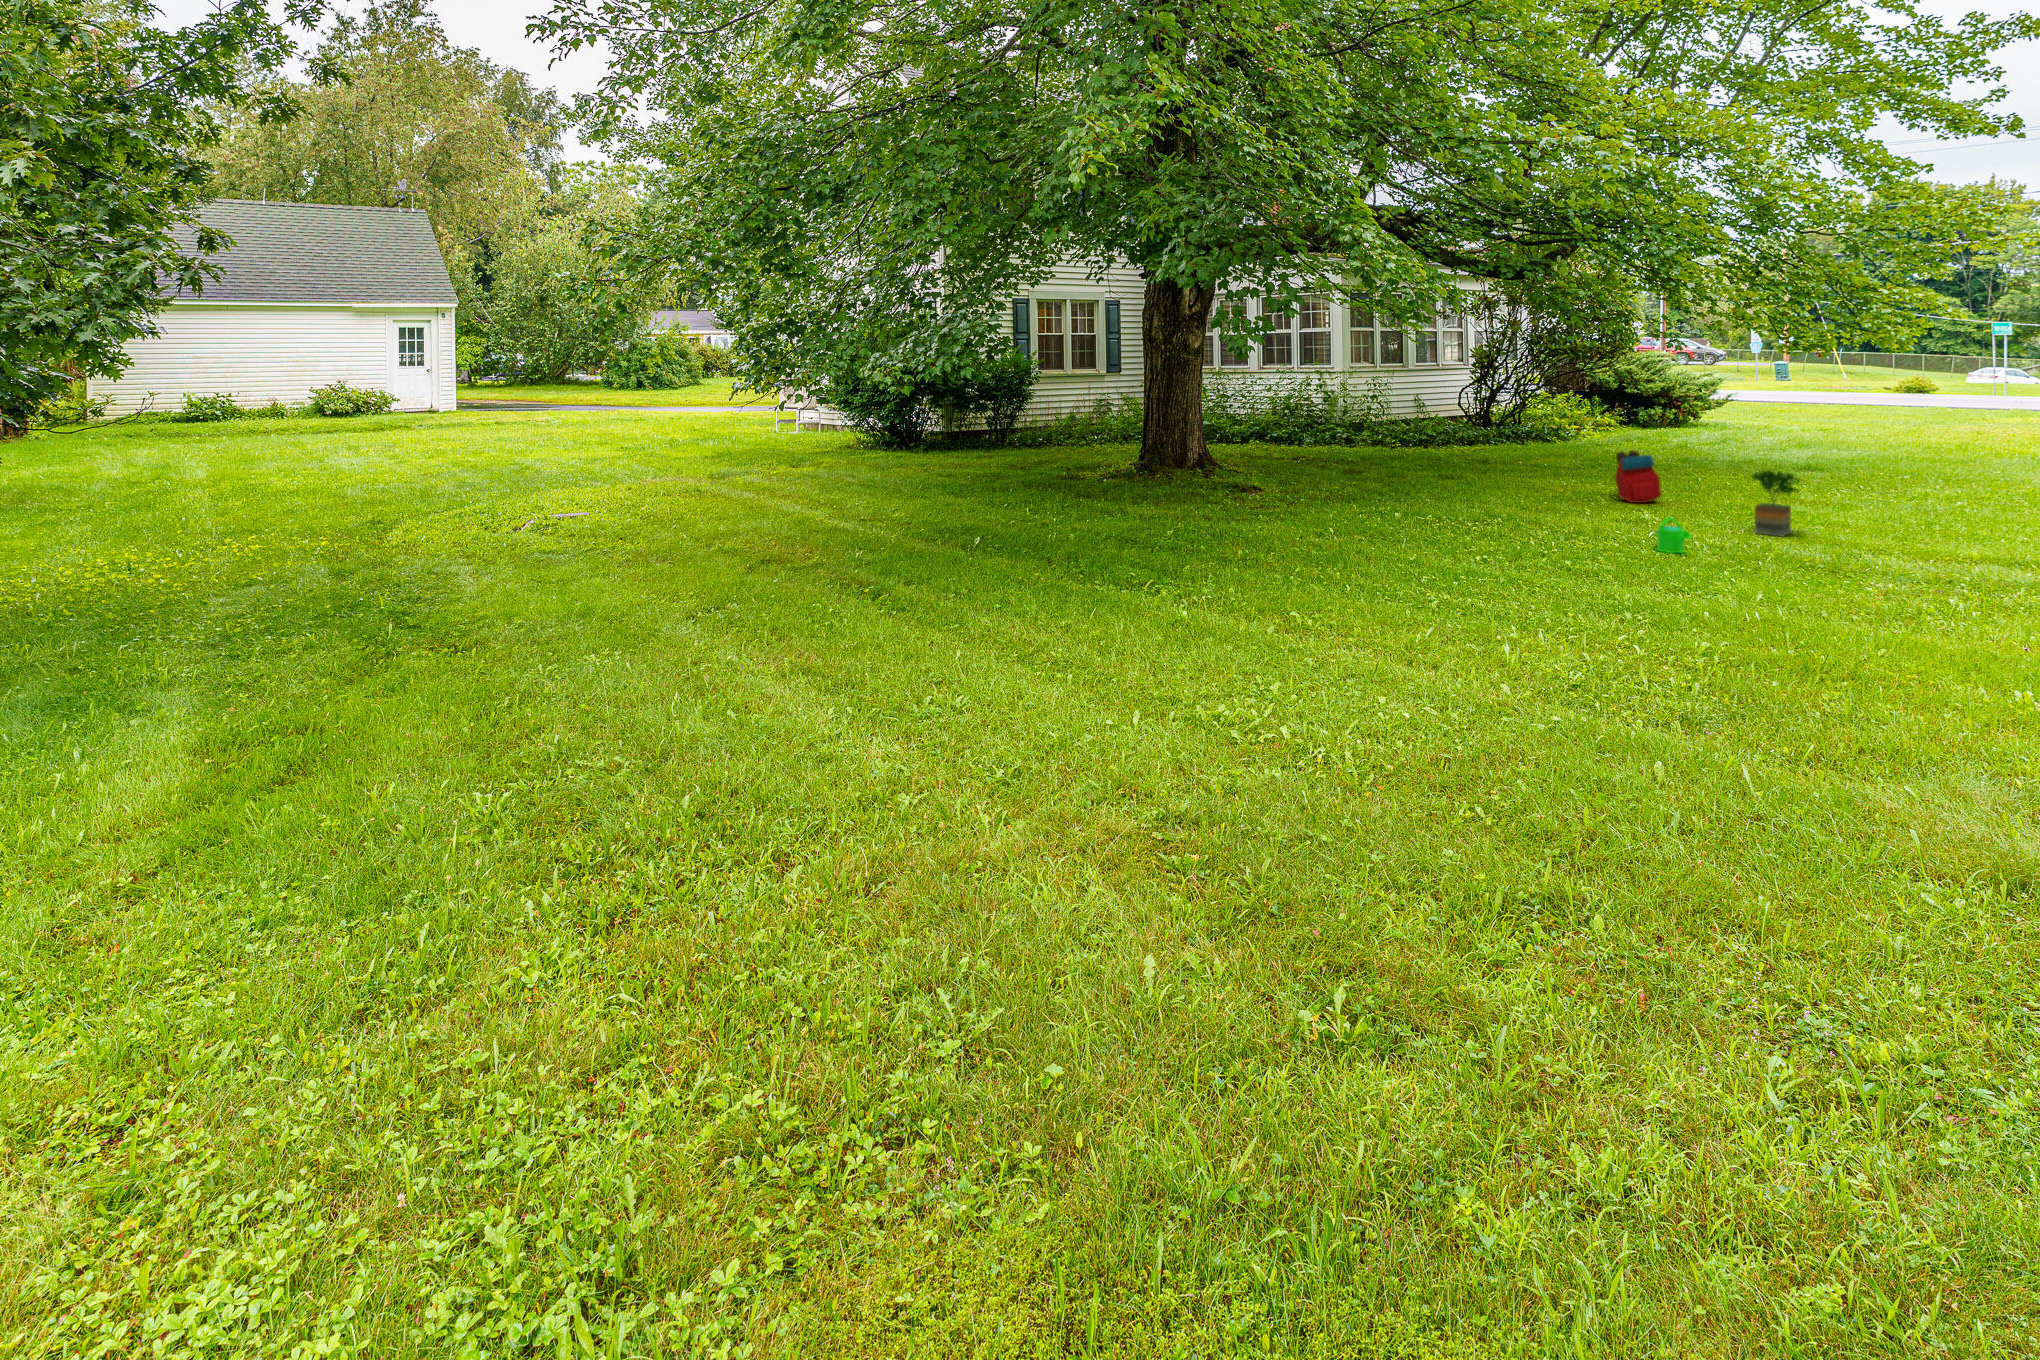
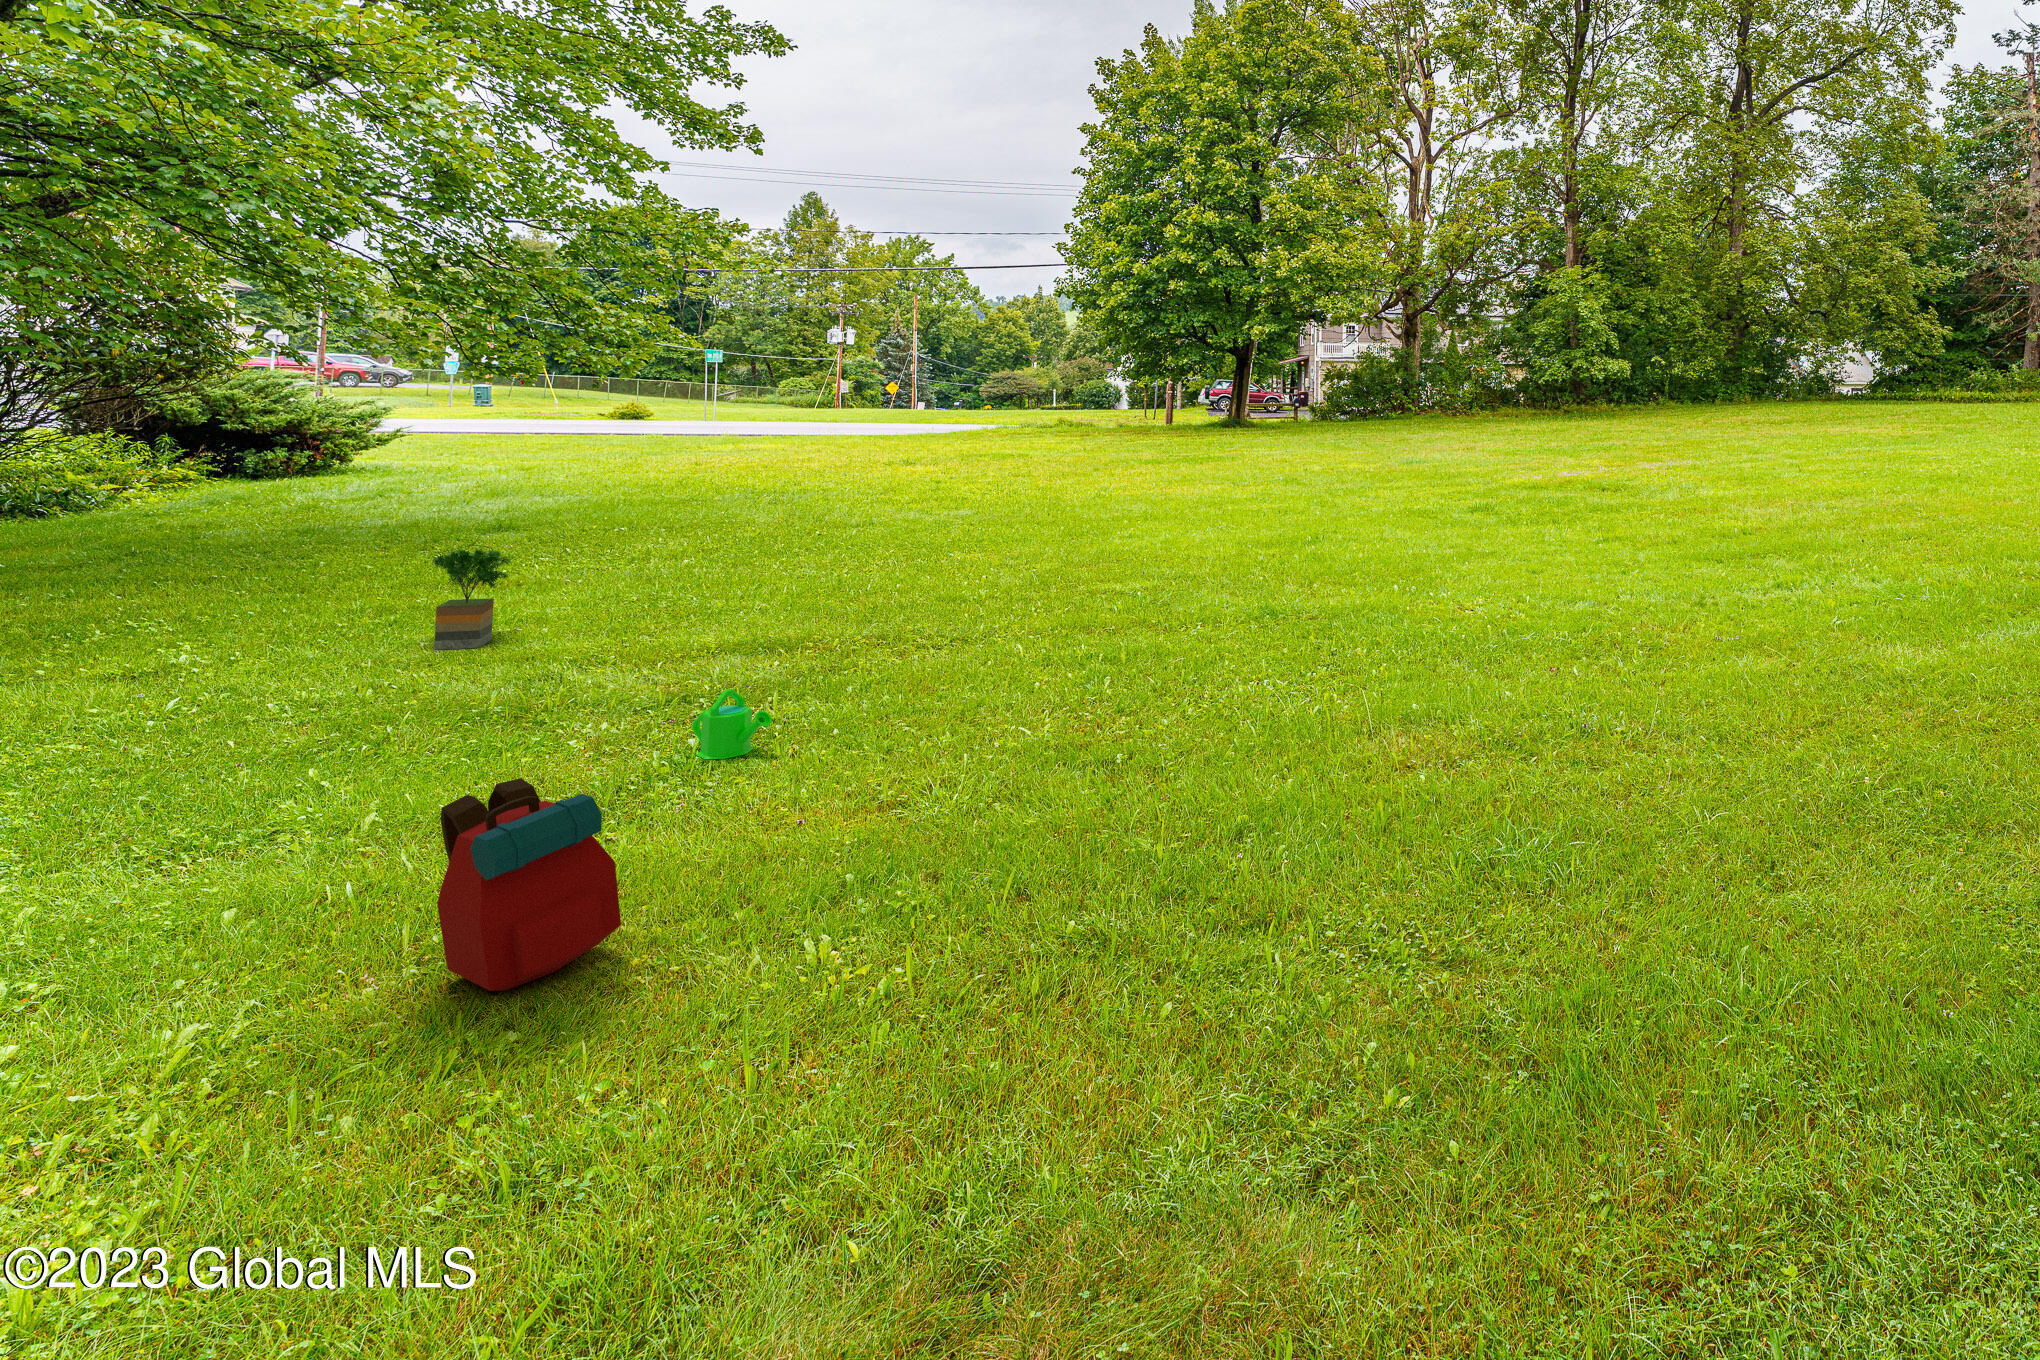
backpack: present [1615,451,1661,503] -> present [437,778,621,991]
watering can: present [1656,517,1691,553] -> present [692,689,772,759]

